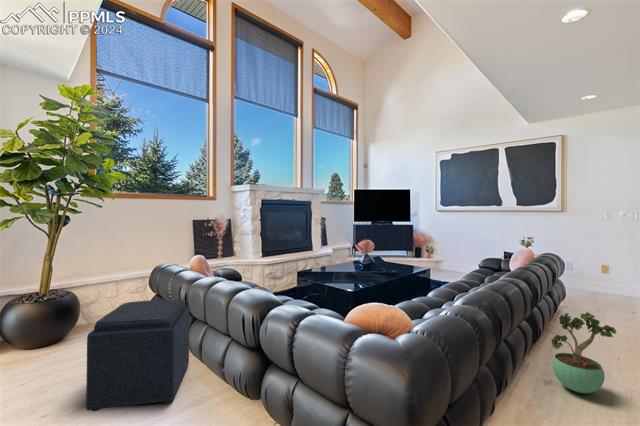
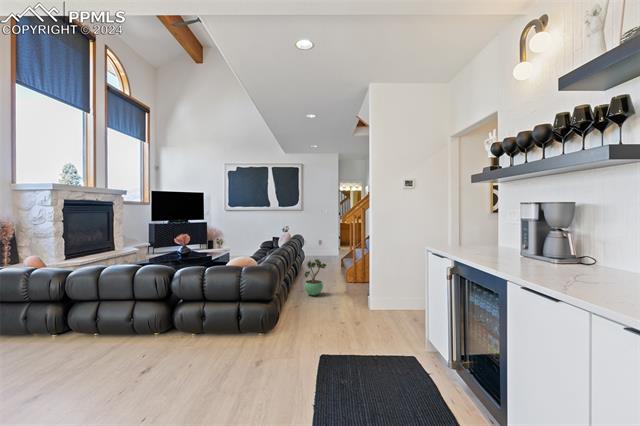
ottoman: present [86,300,189,411] -> none [13,287,100,372]

